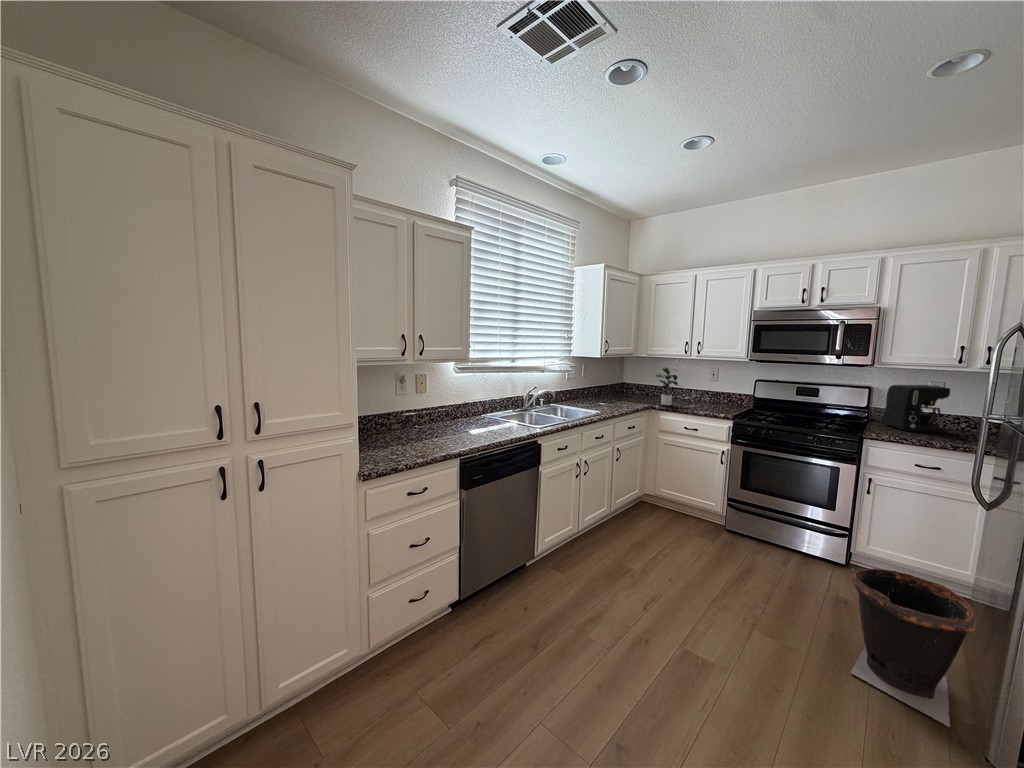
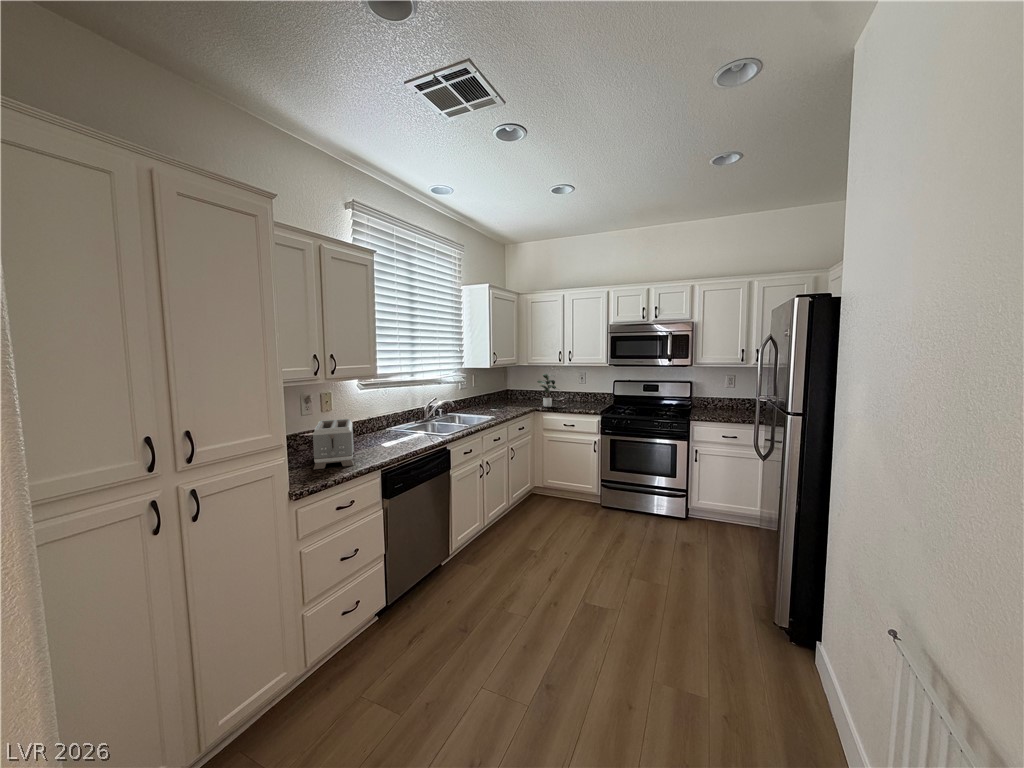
coffee maker: present [883,385,950,432] -> none [701,378,738,412]
toaster: none [394,402,441,451] -> present [313,419,354,469]
waste bin: present [850,569,975,727] -> none [690,512,761,610]

